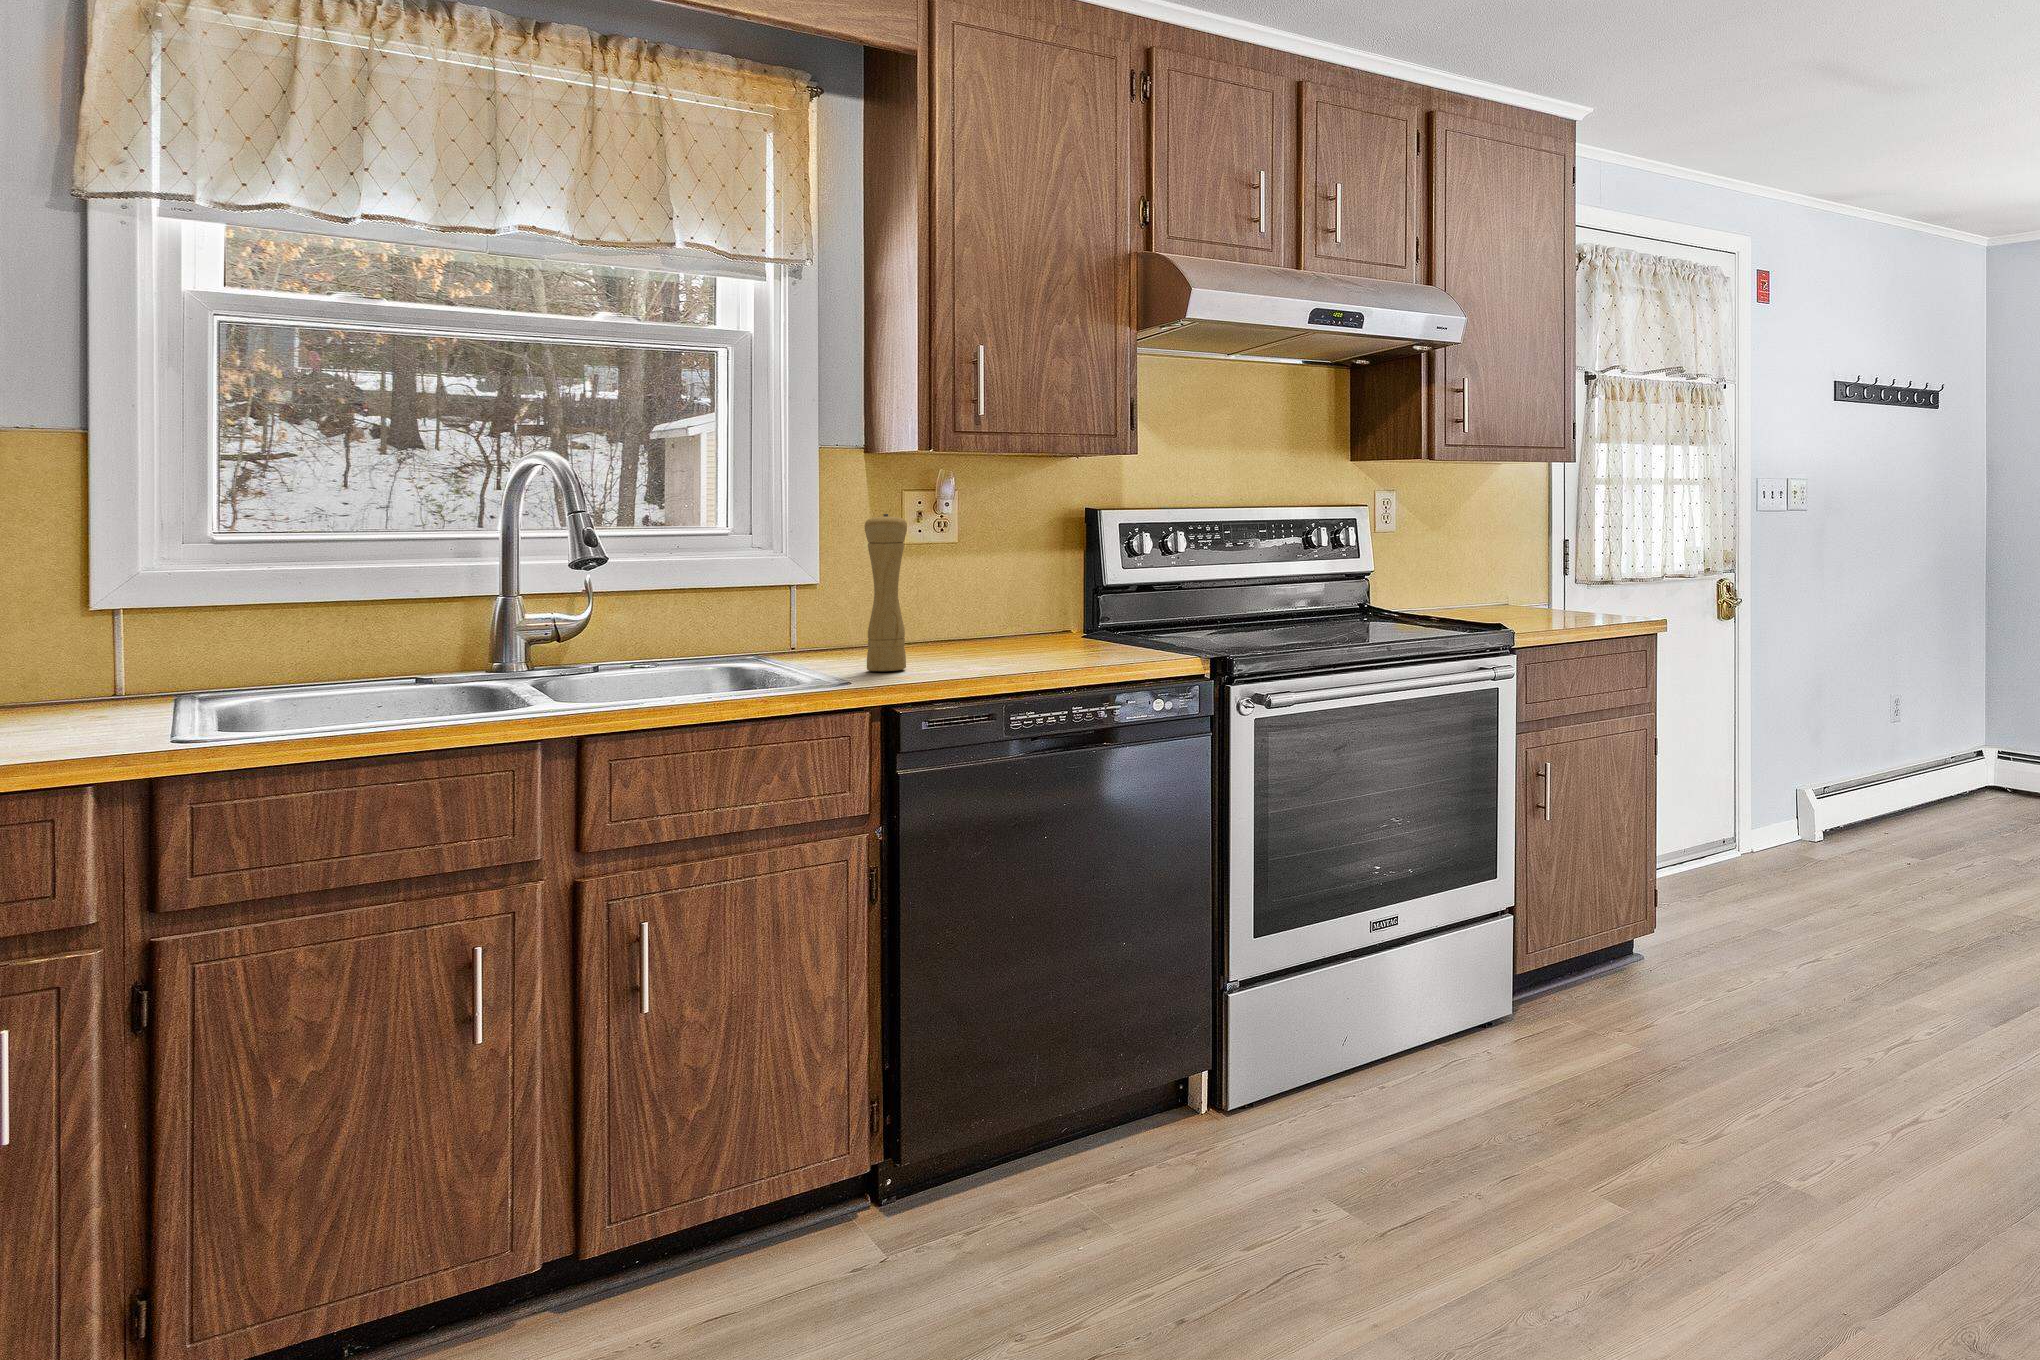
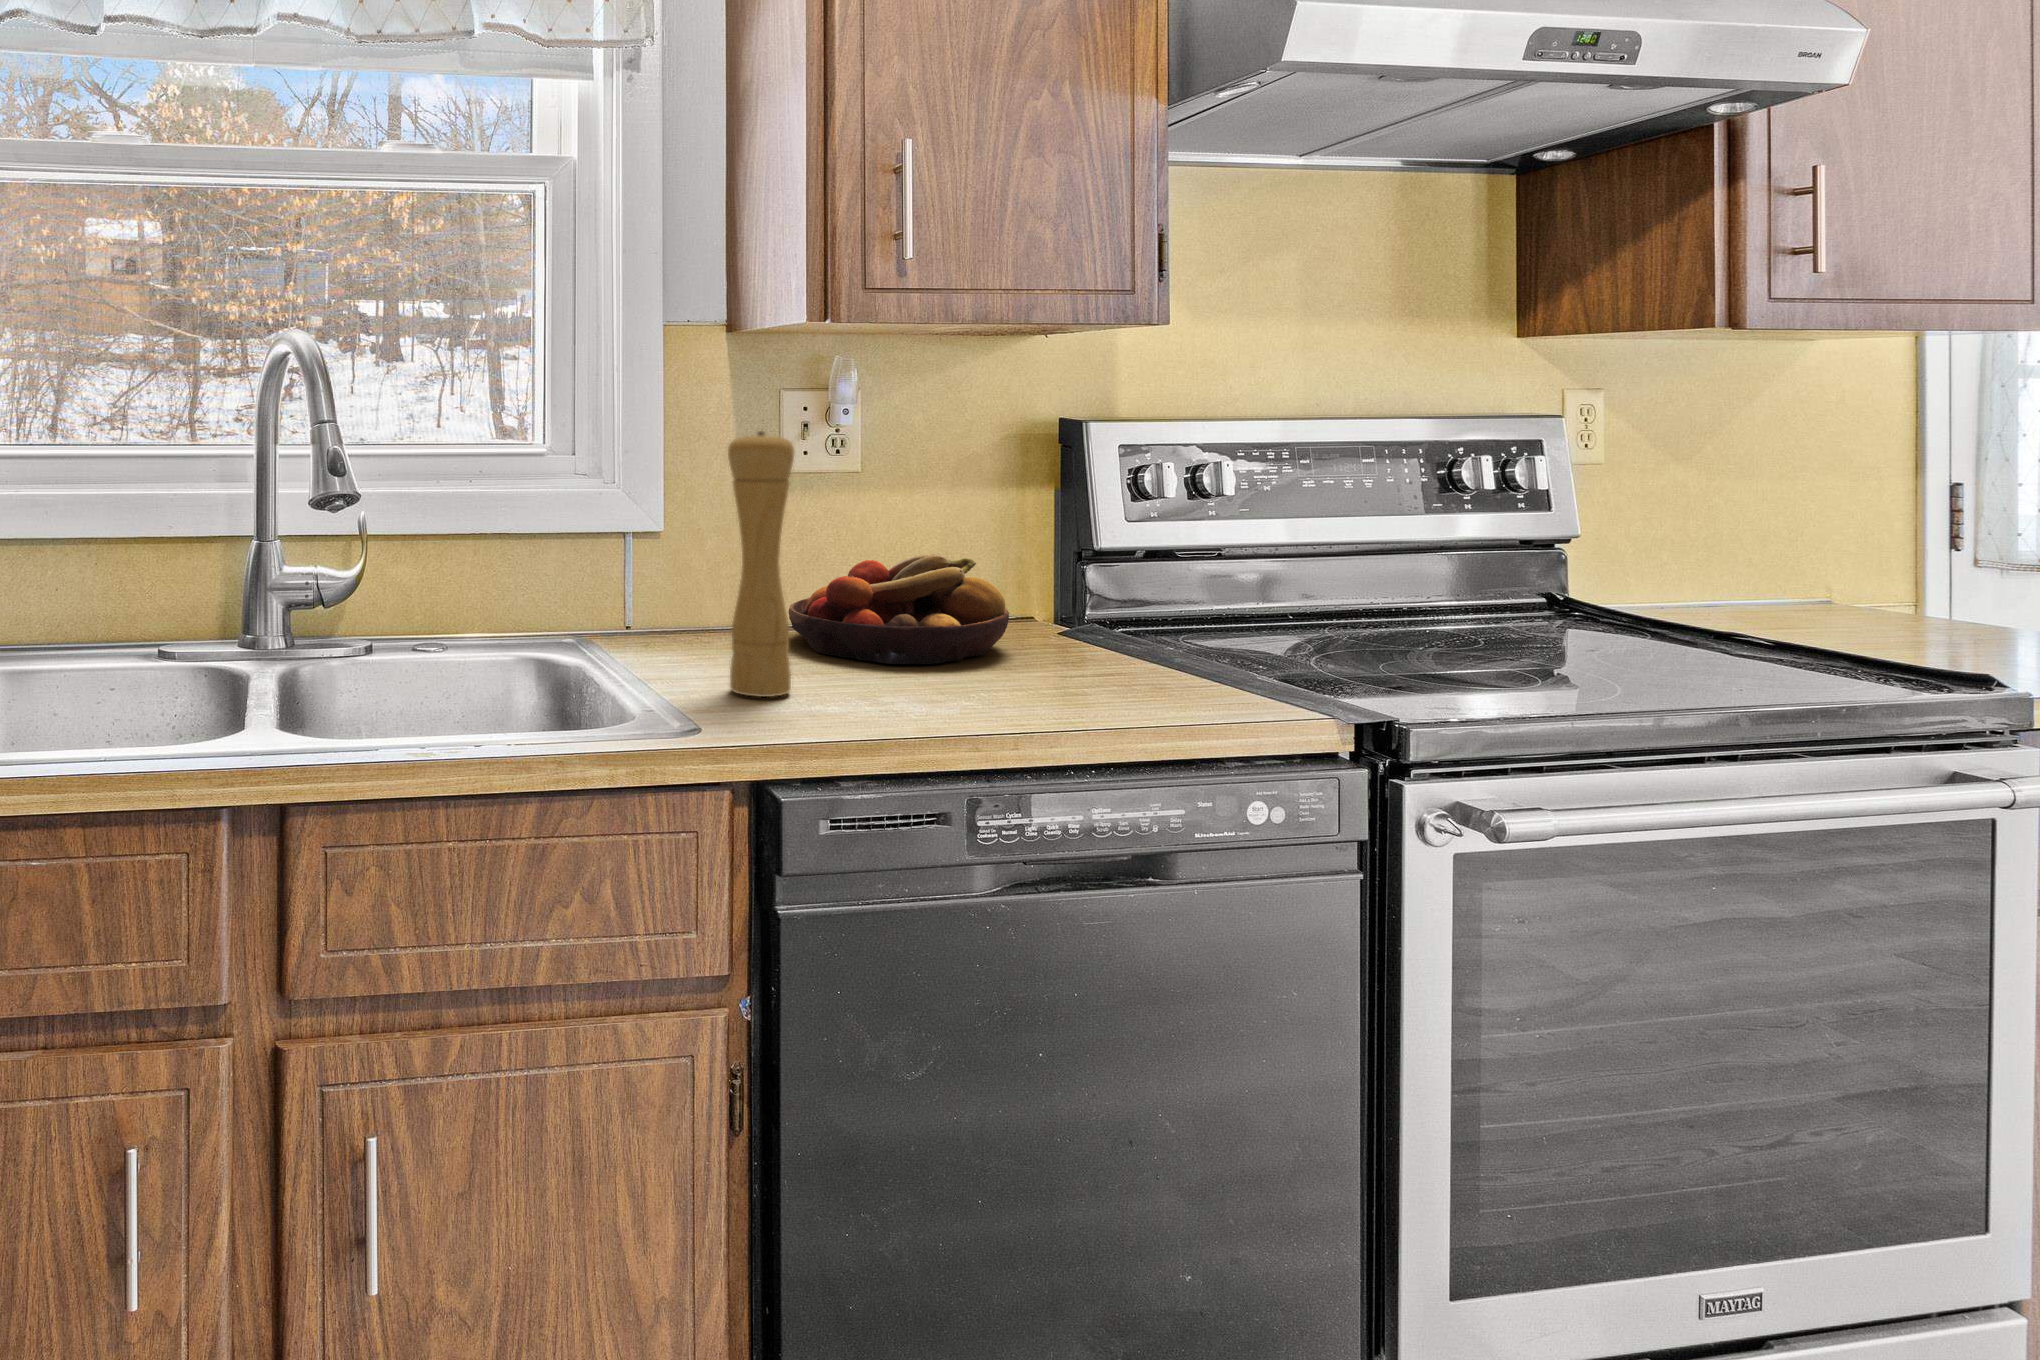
fruit bowl: none [905,591,1046,655] -> present [788,553,1009,664]

